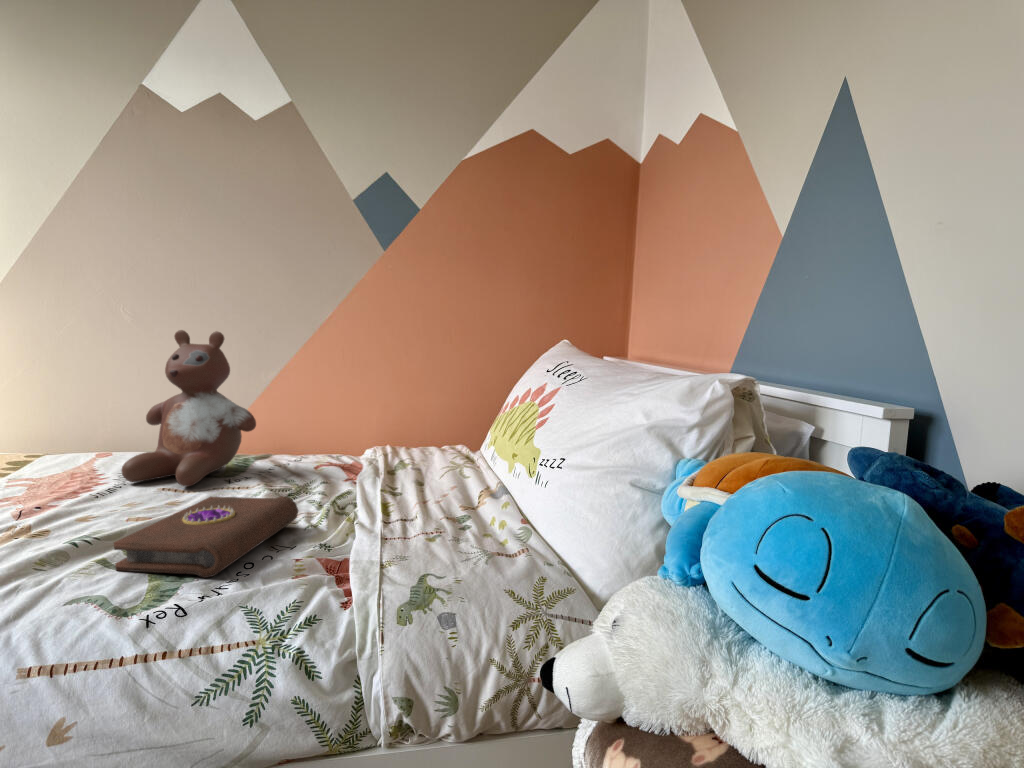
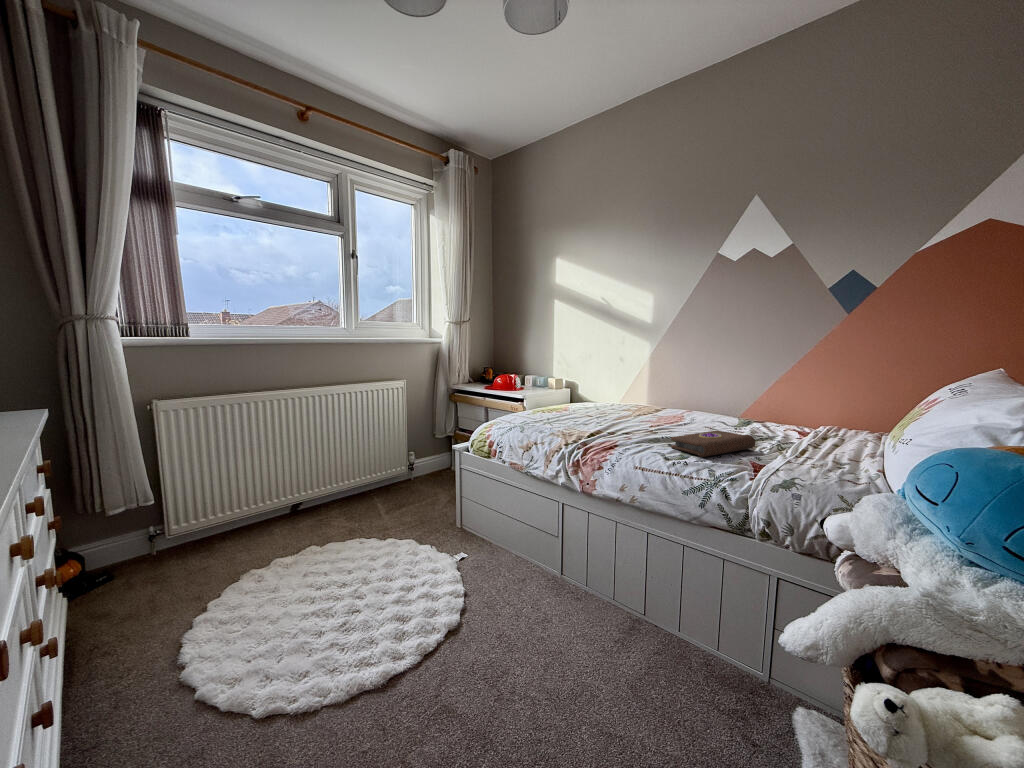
stuffed bear: present [122,330,256,487] -> none [689,353,754,428]

